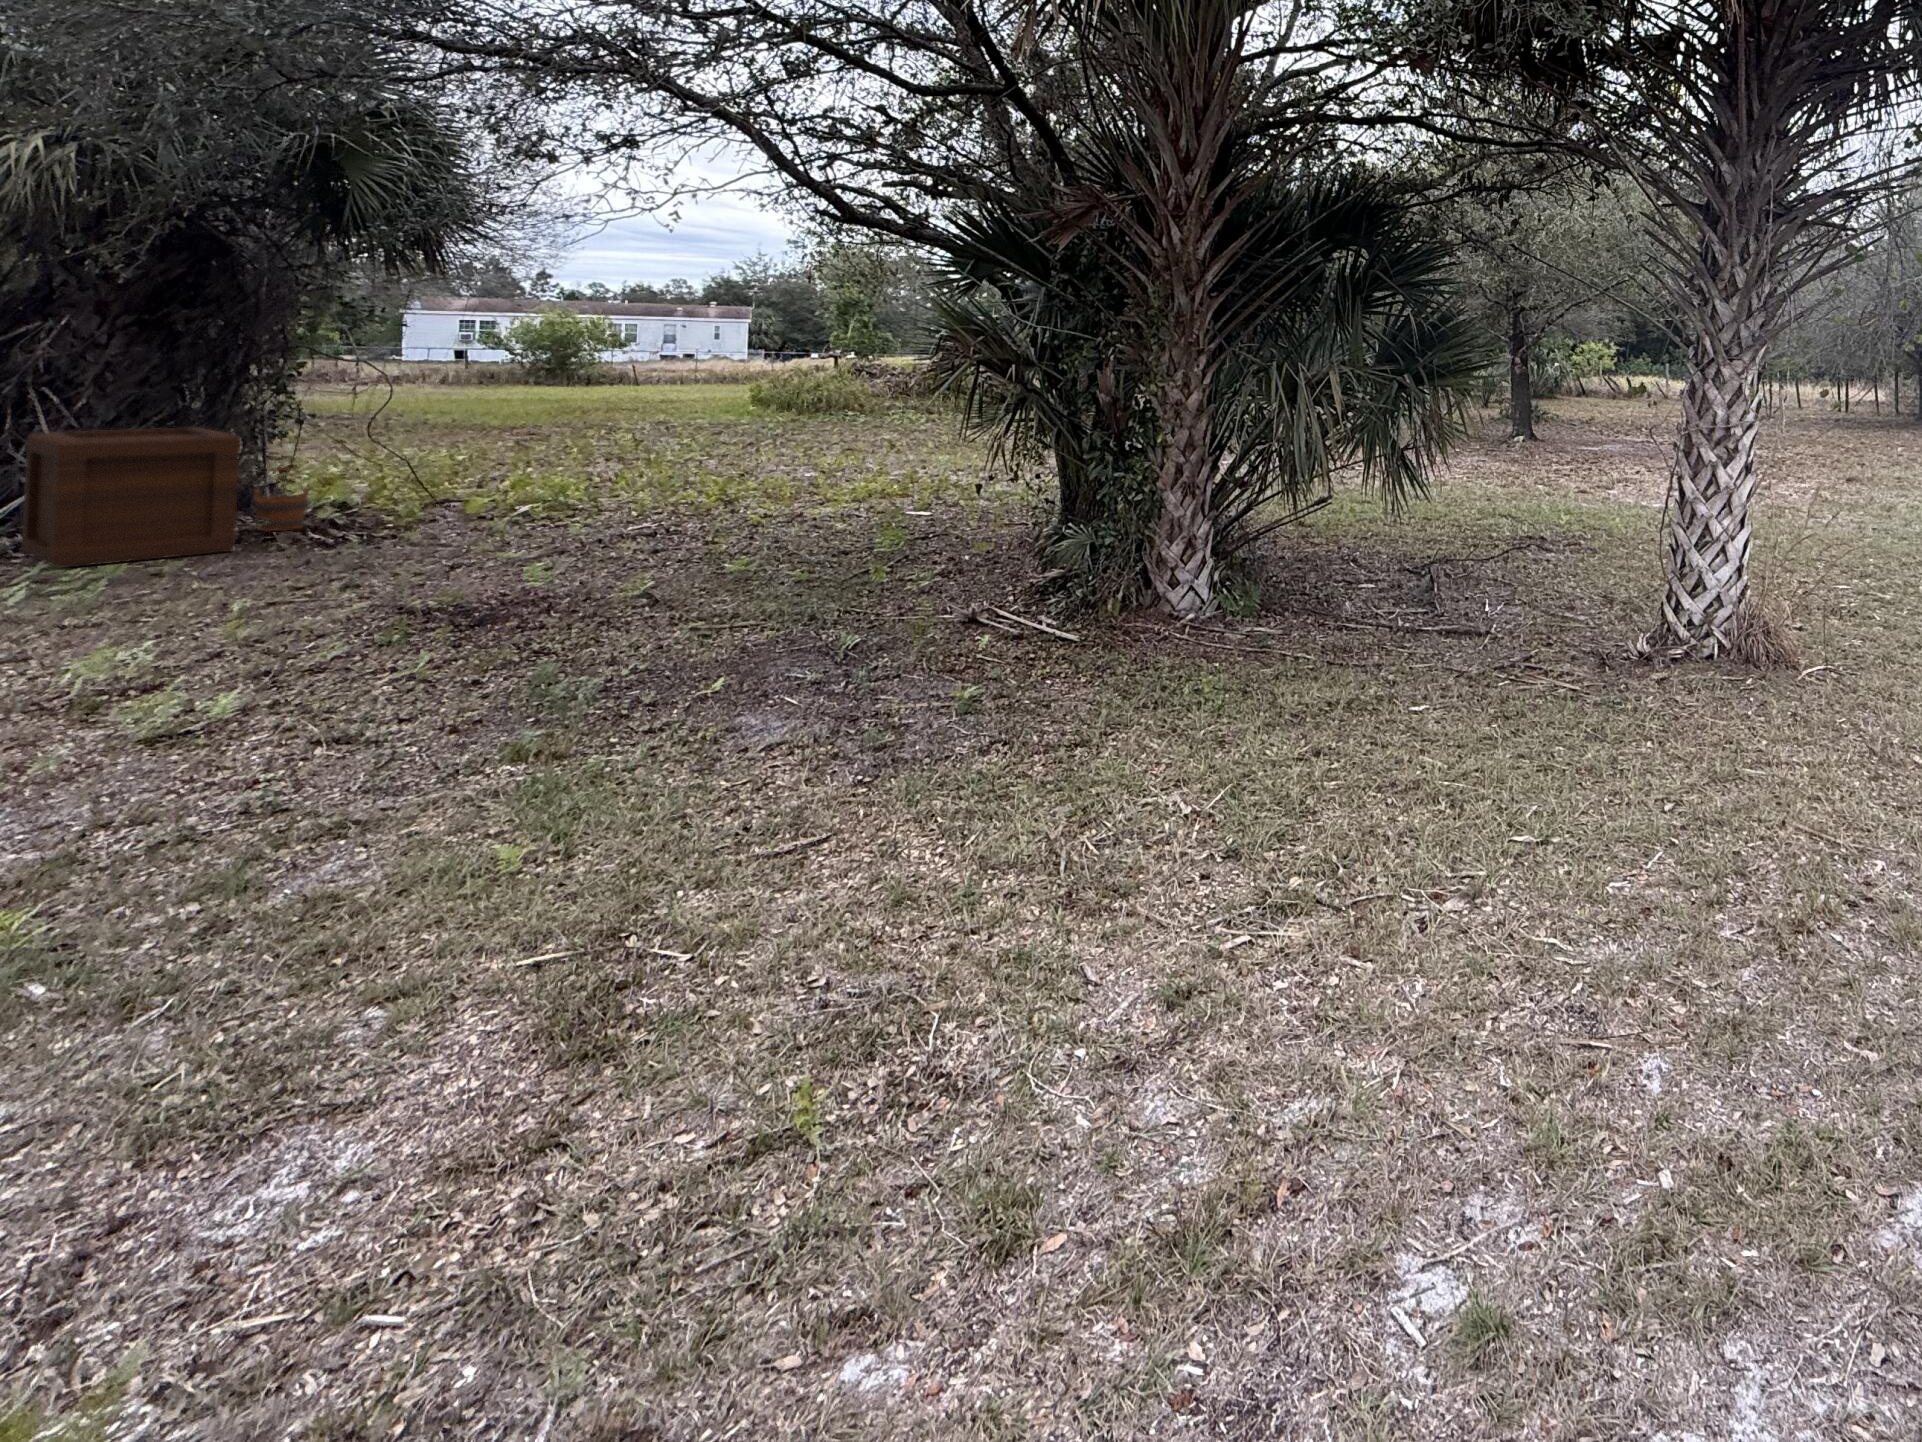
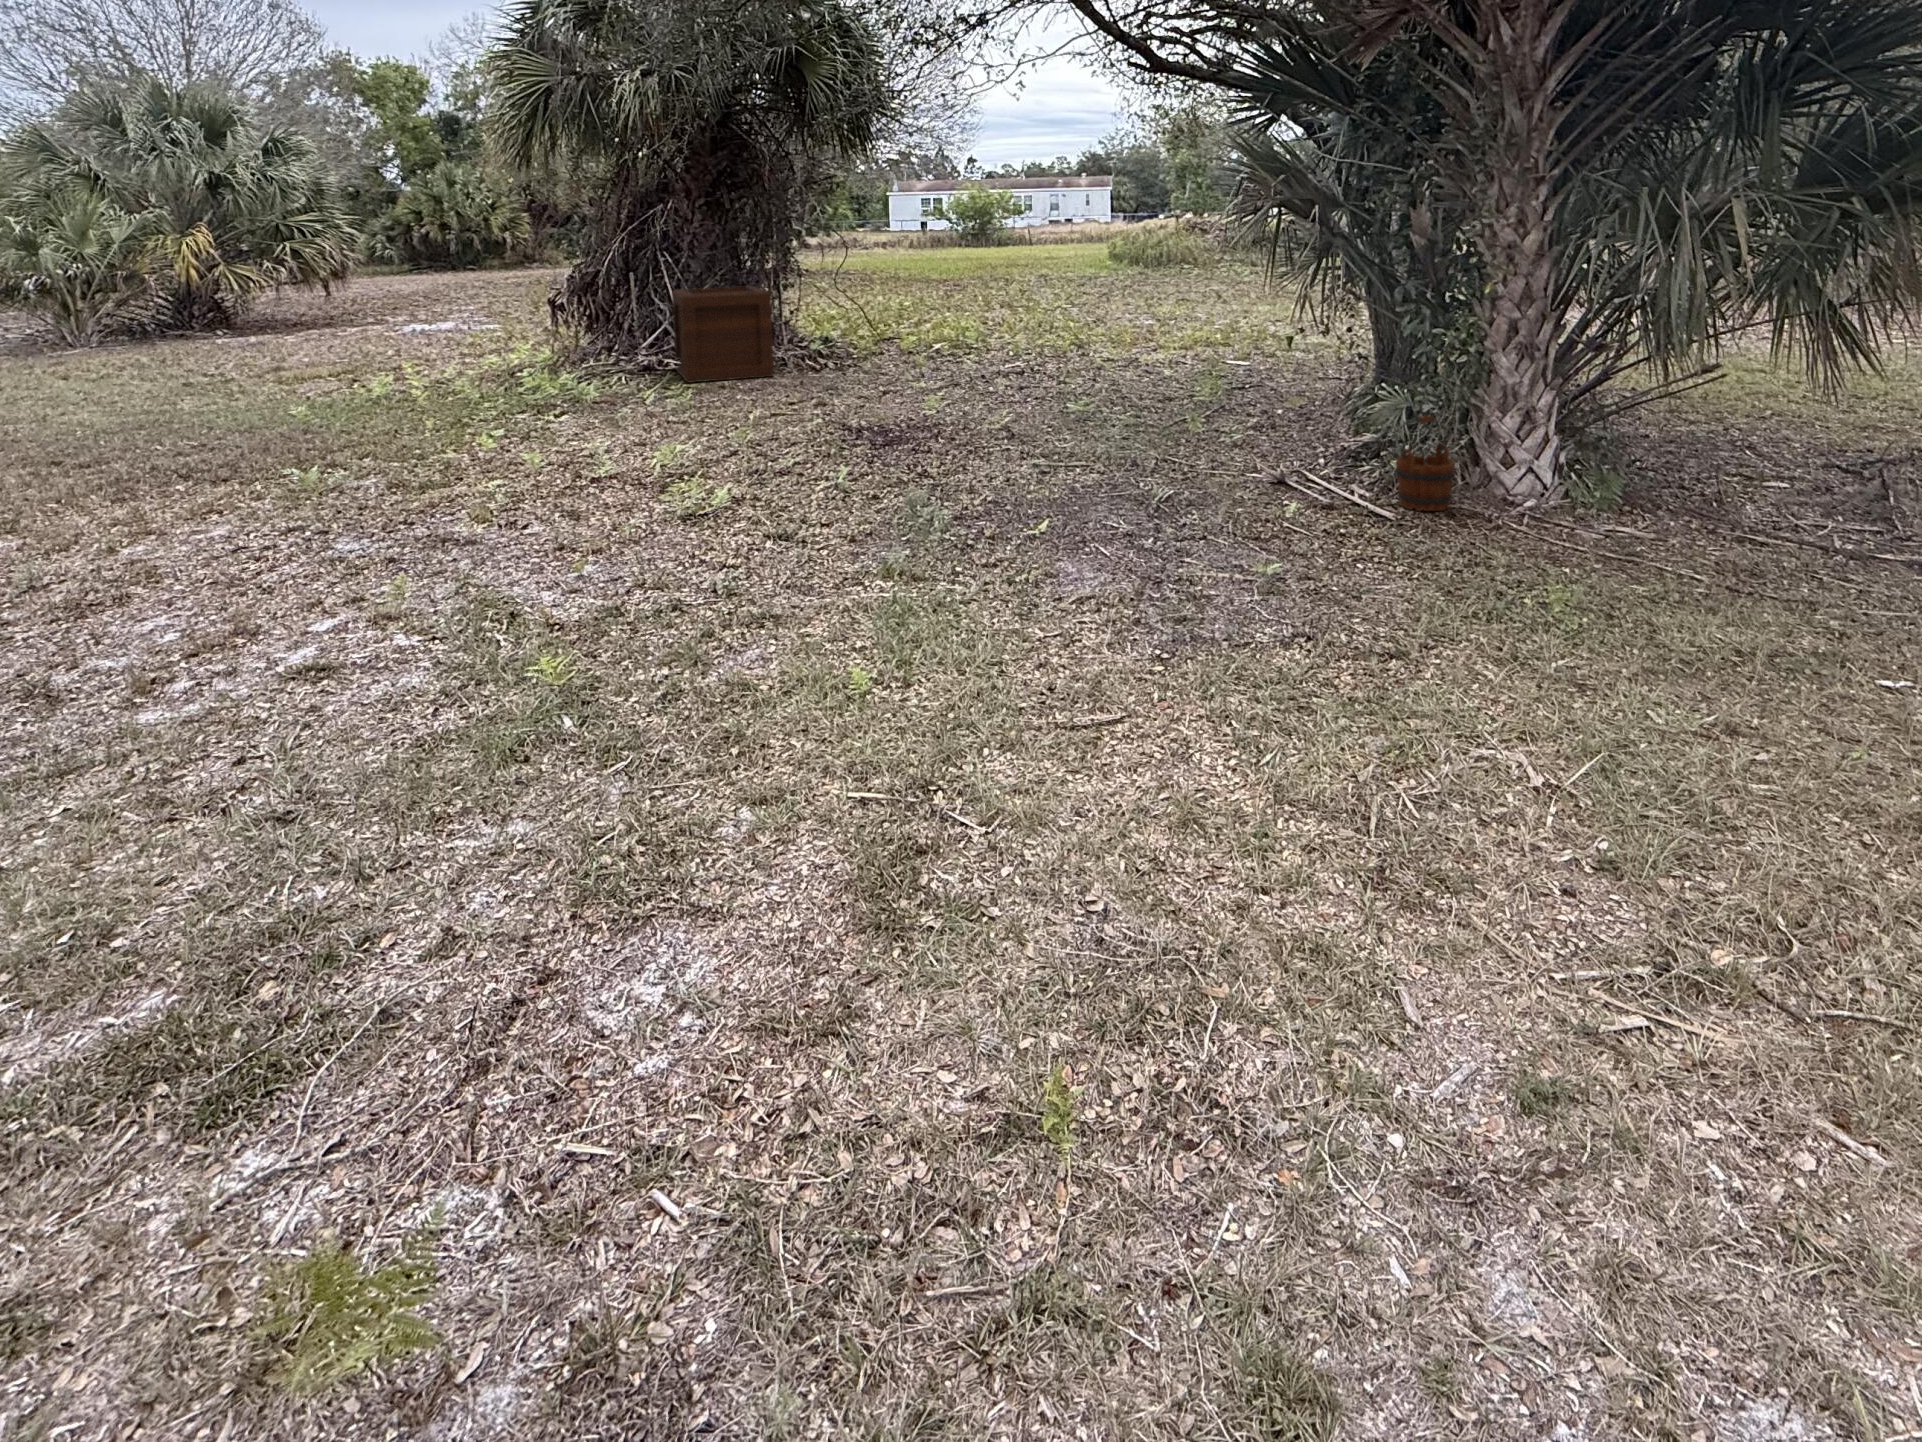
wooden bucket: present [254,467,310,532] -> present [1396,416,1455,511]

